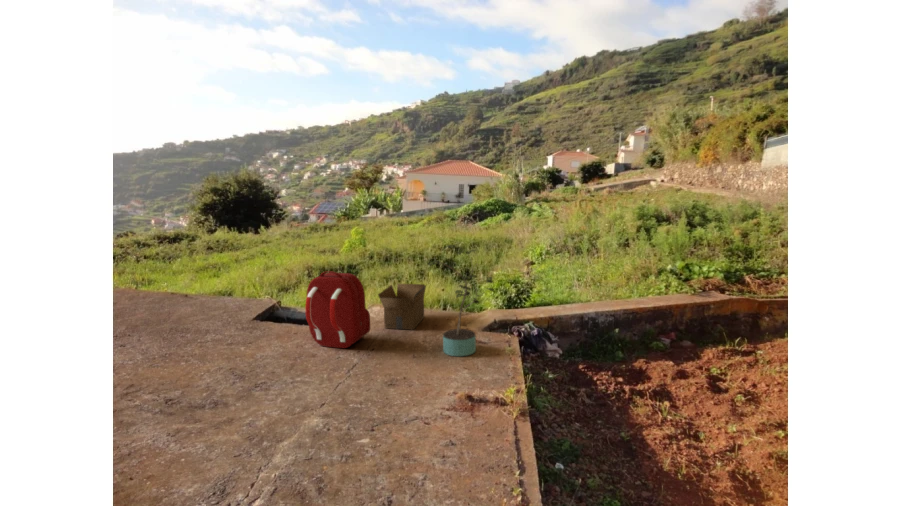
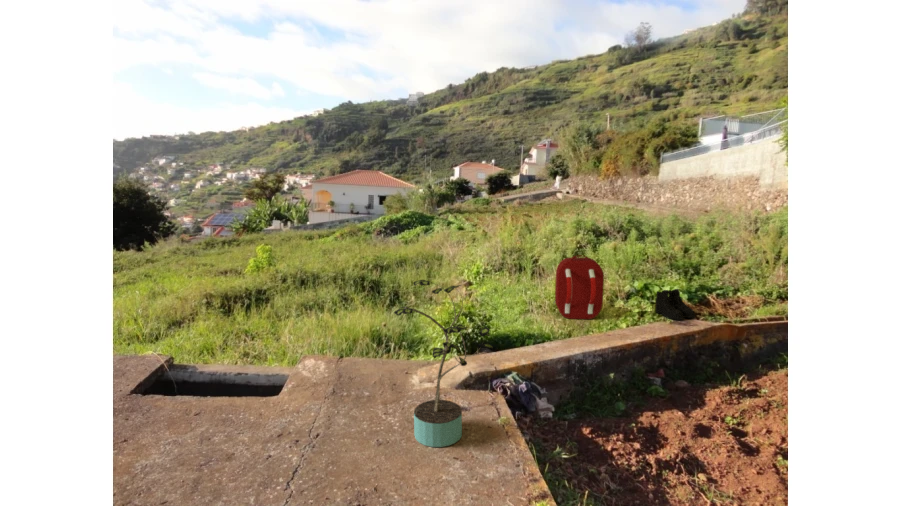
boots: none [680,268,714,295] -> present [655,289,695,320]
backpack: present [305,271,370,348] -> present [554,256,604,319]
cardboard box: present [378,284,426,330] -> none [308,329,375,398]

